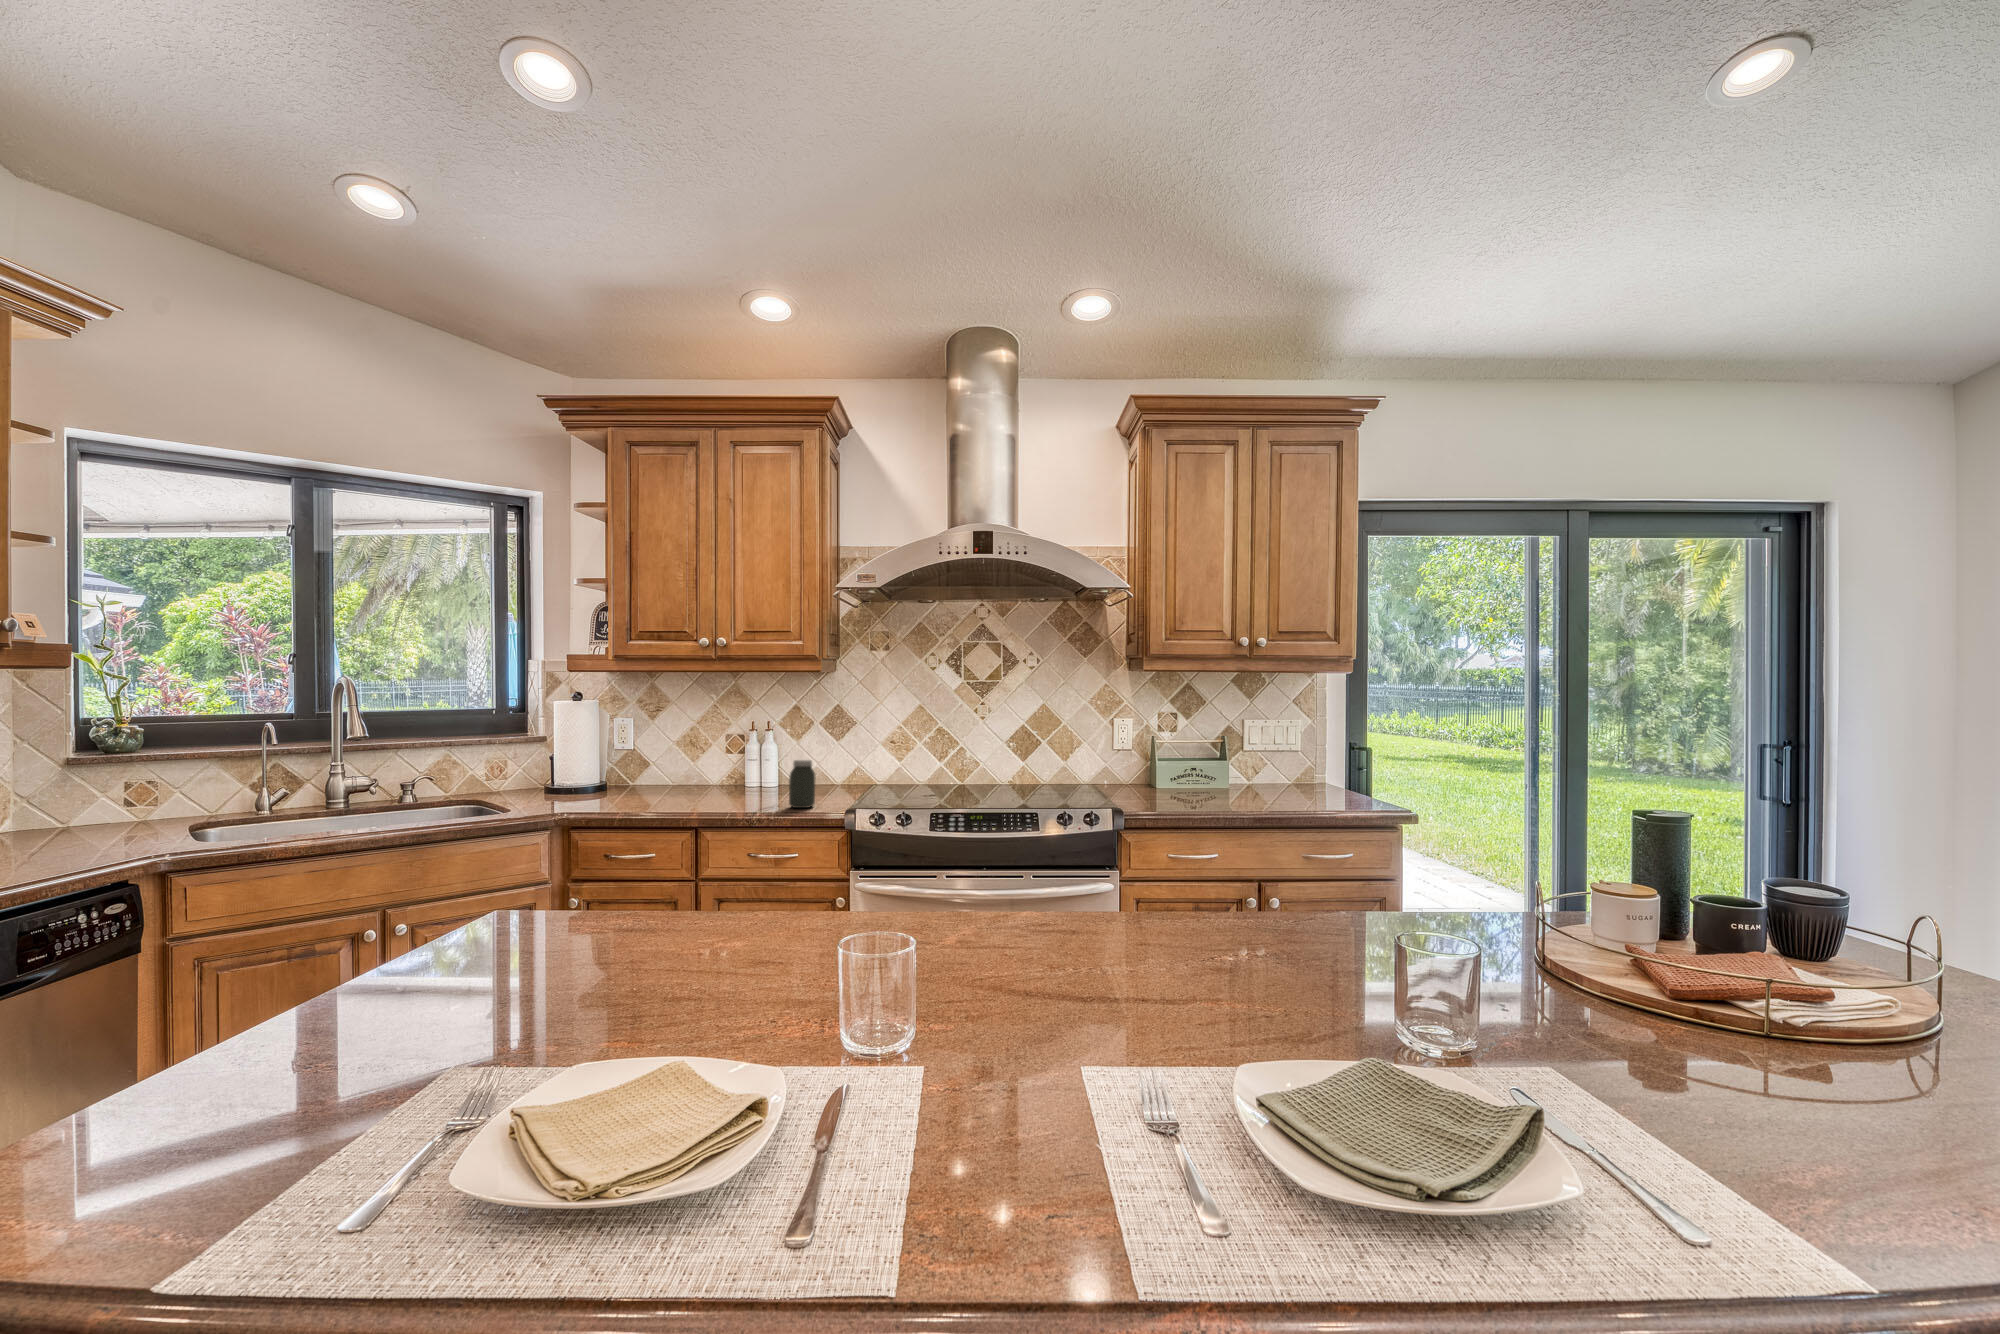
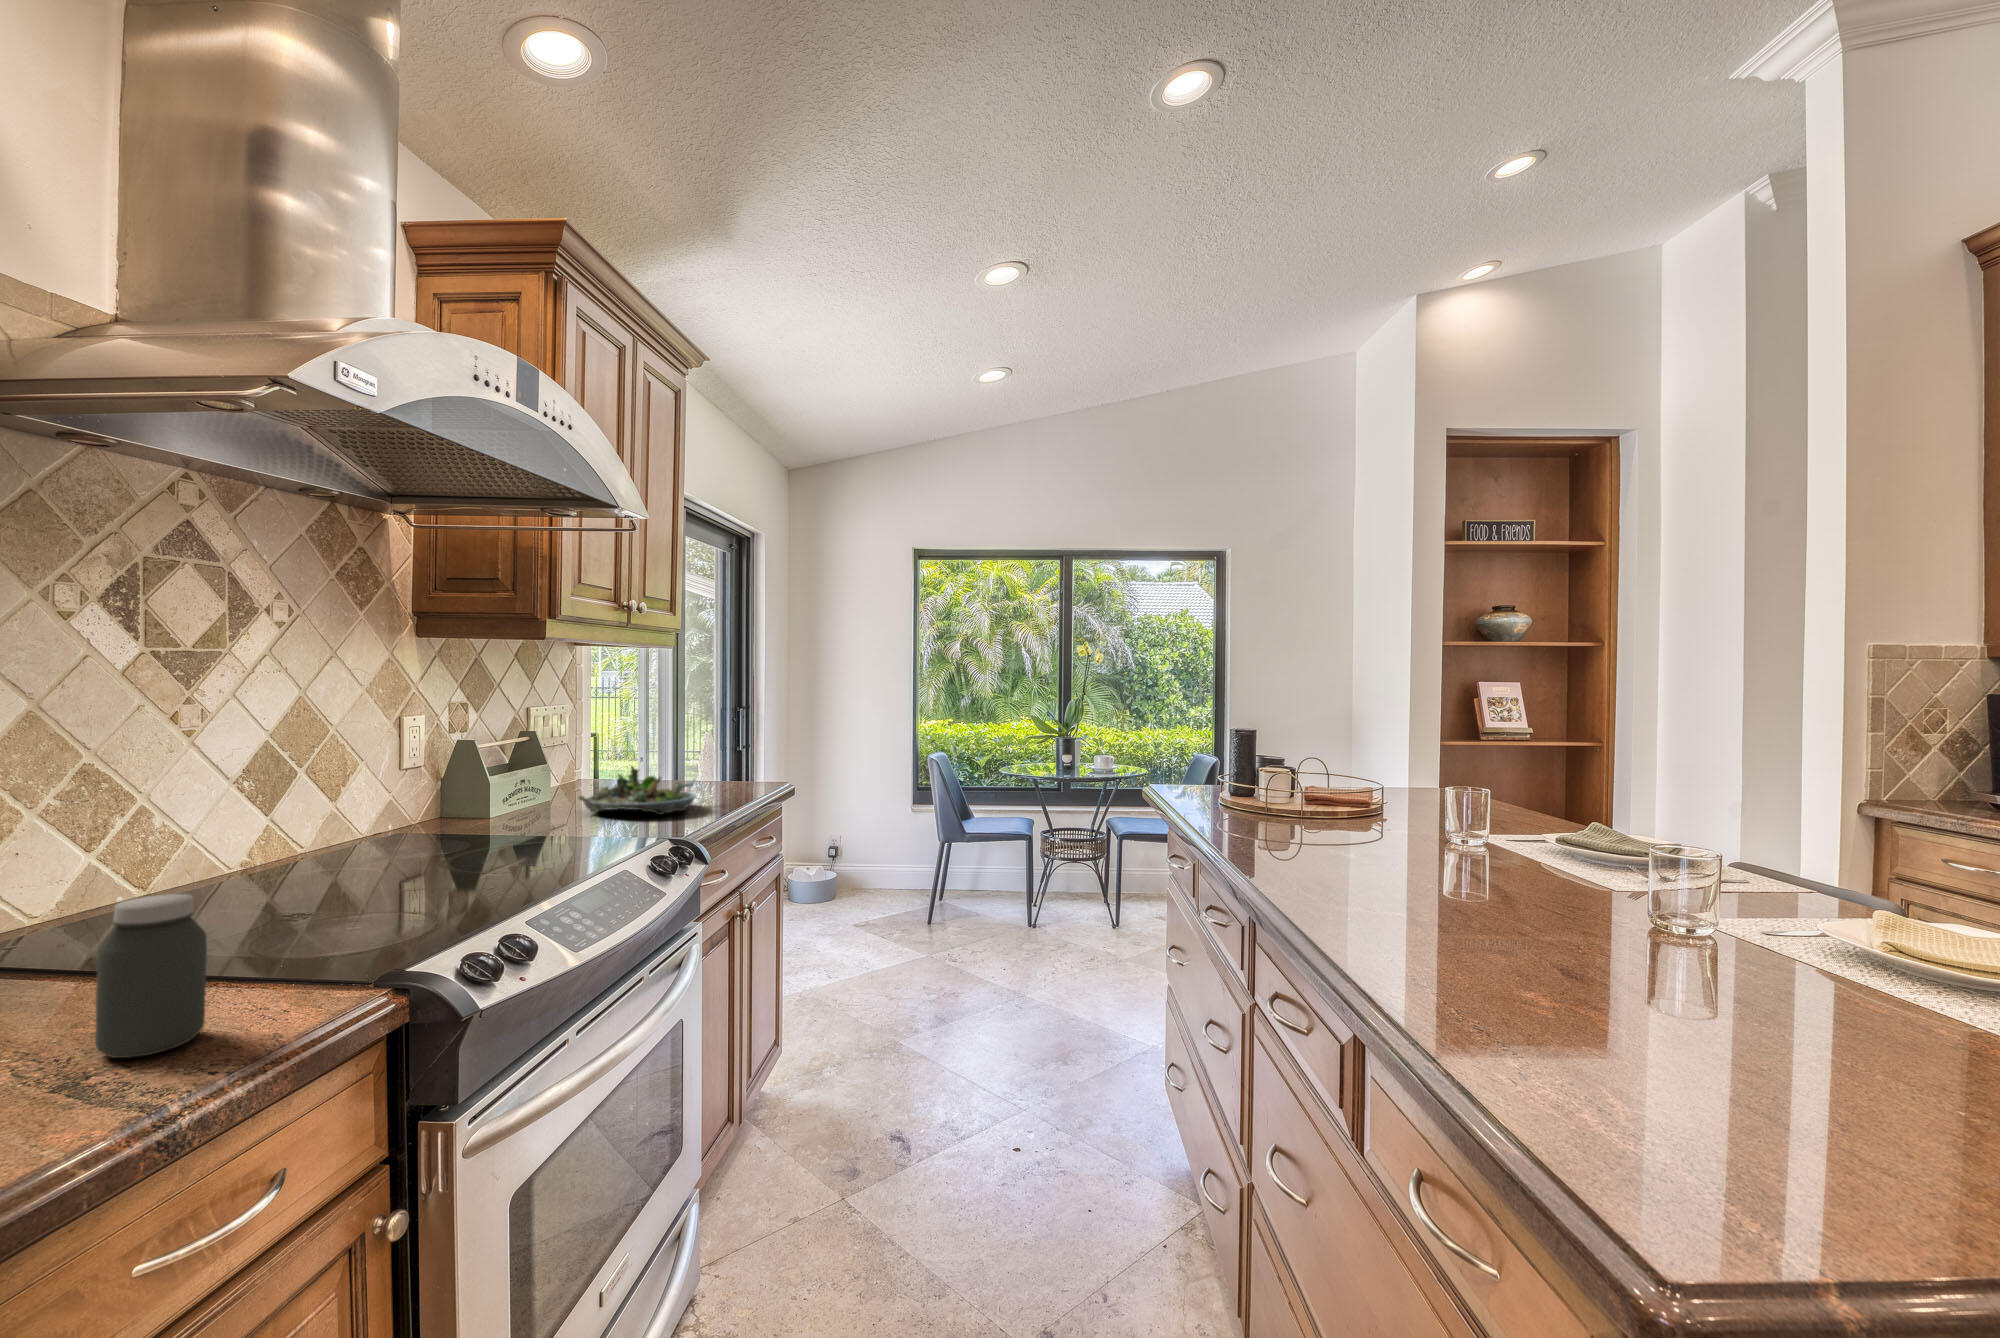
succulent planter: none [1191,766,1278,807] -> present [579,766,695,815]

